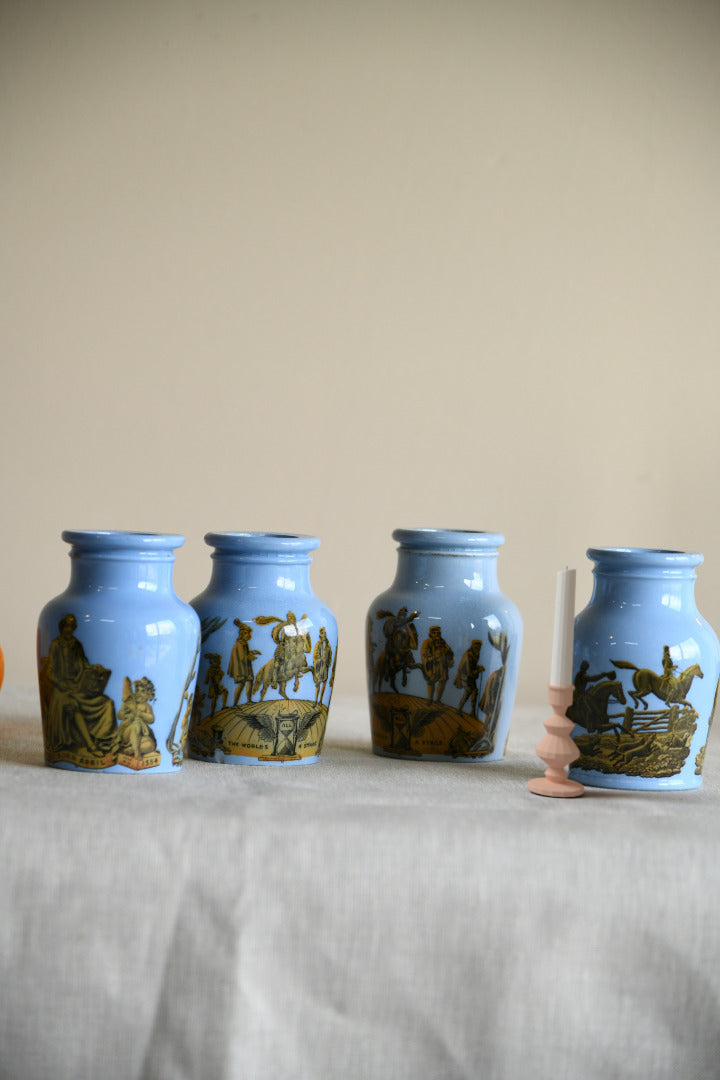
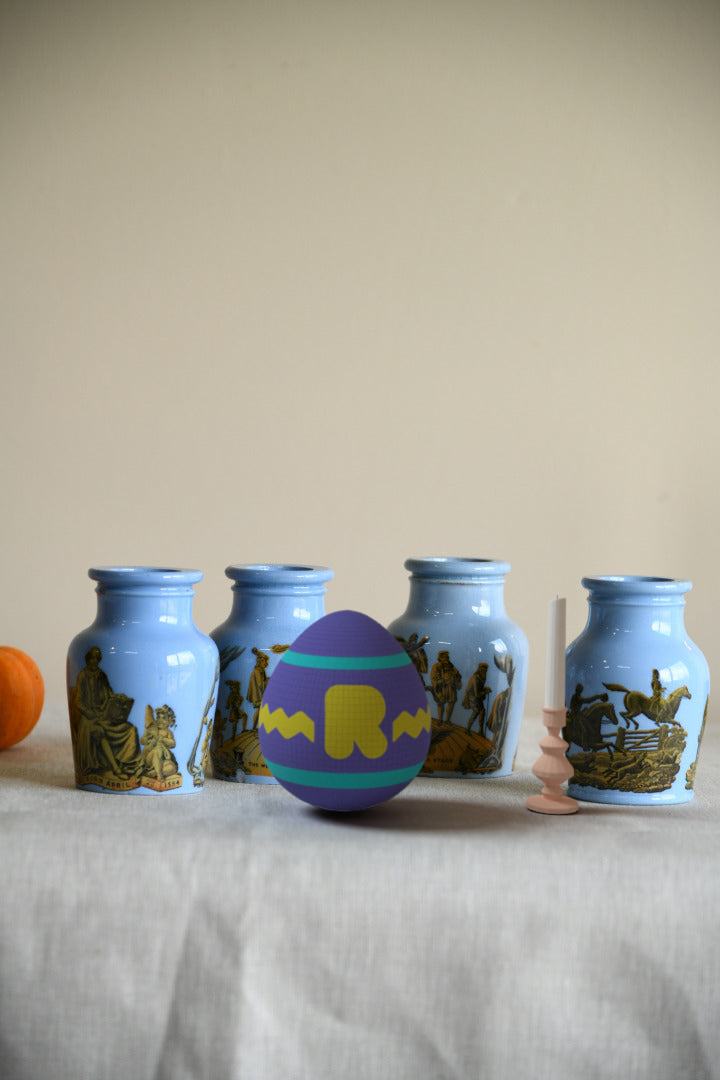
decorative egg: none [248,577,433,792] -> present [258,610,431,812]

